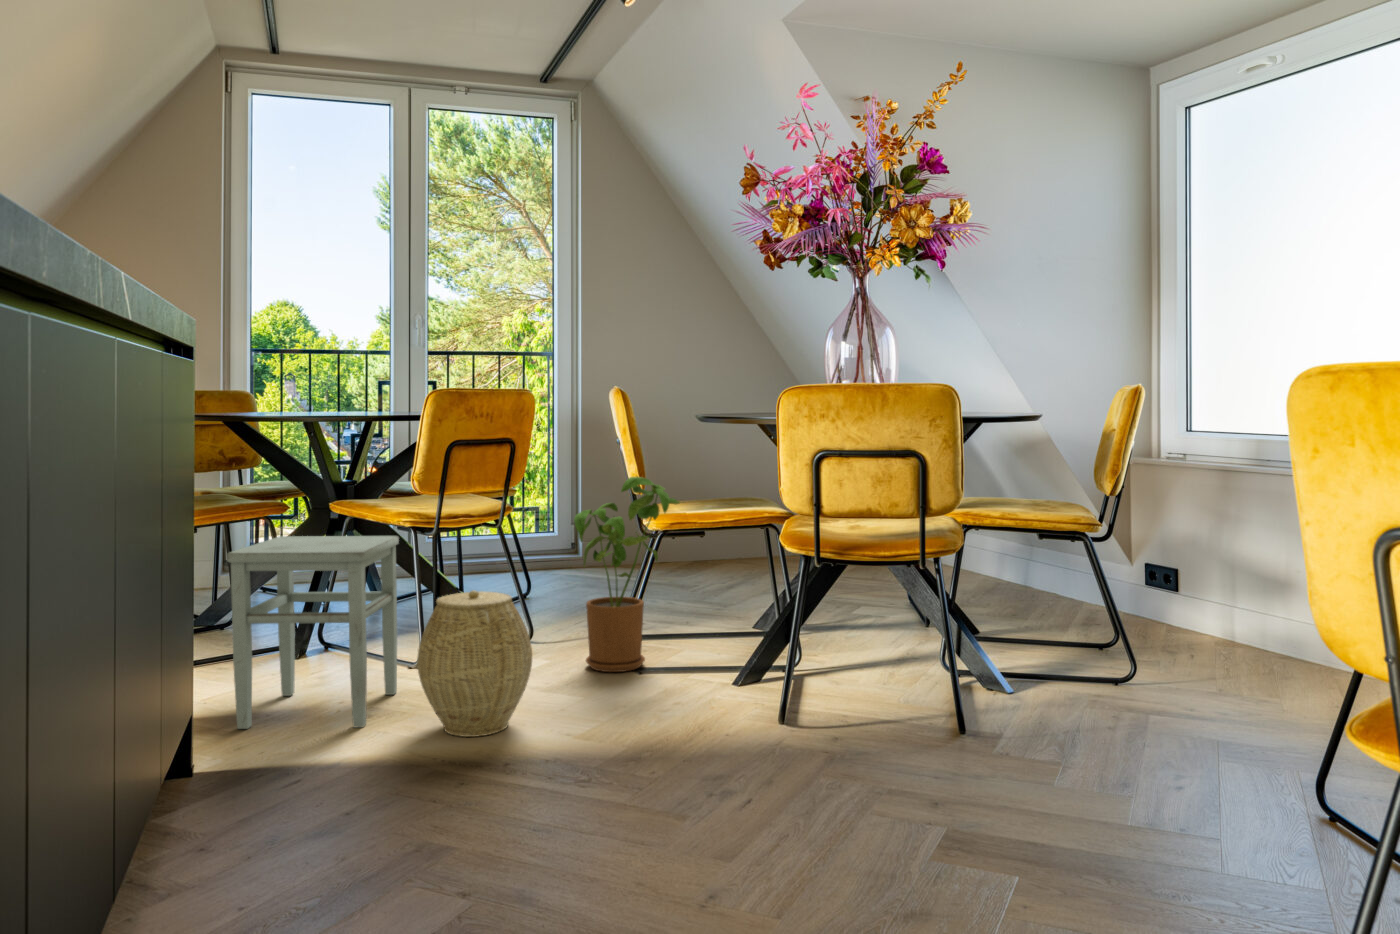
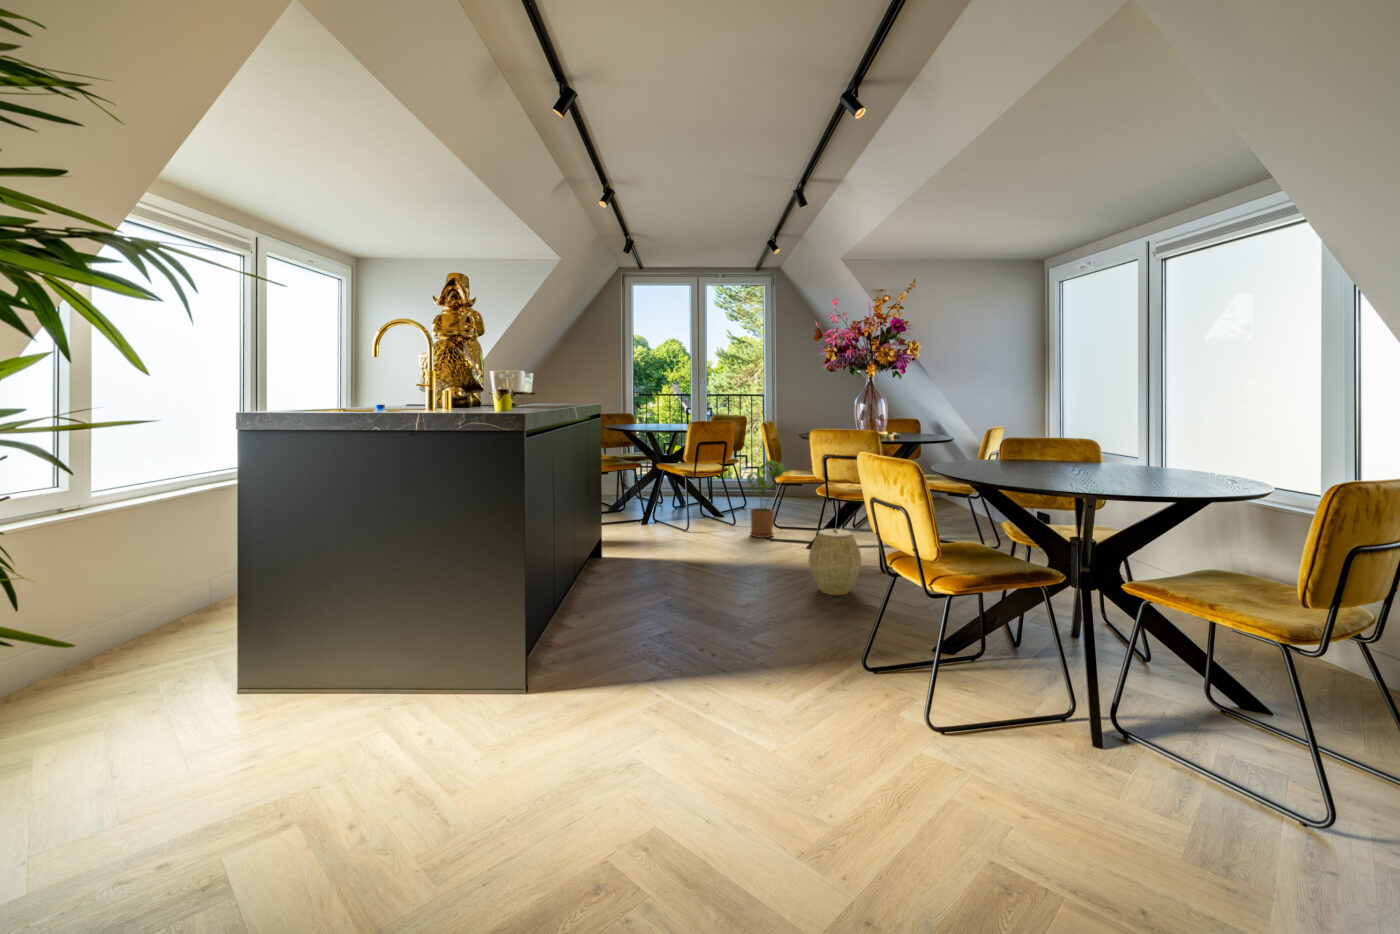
stool: present [227,536,399,729] -> none [622,479,679,547]
woven basket: present [417,590,532,737] -> present [809,529,861,595]

